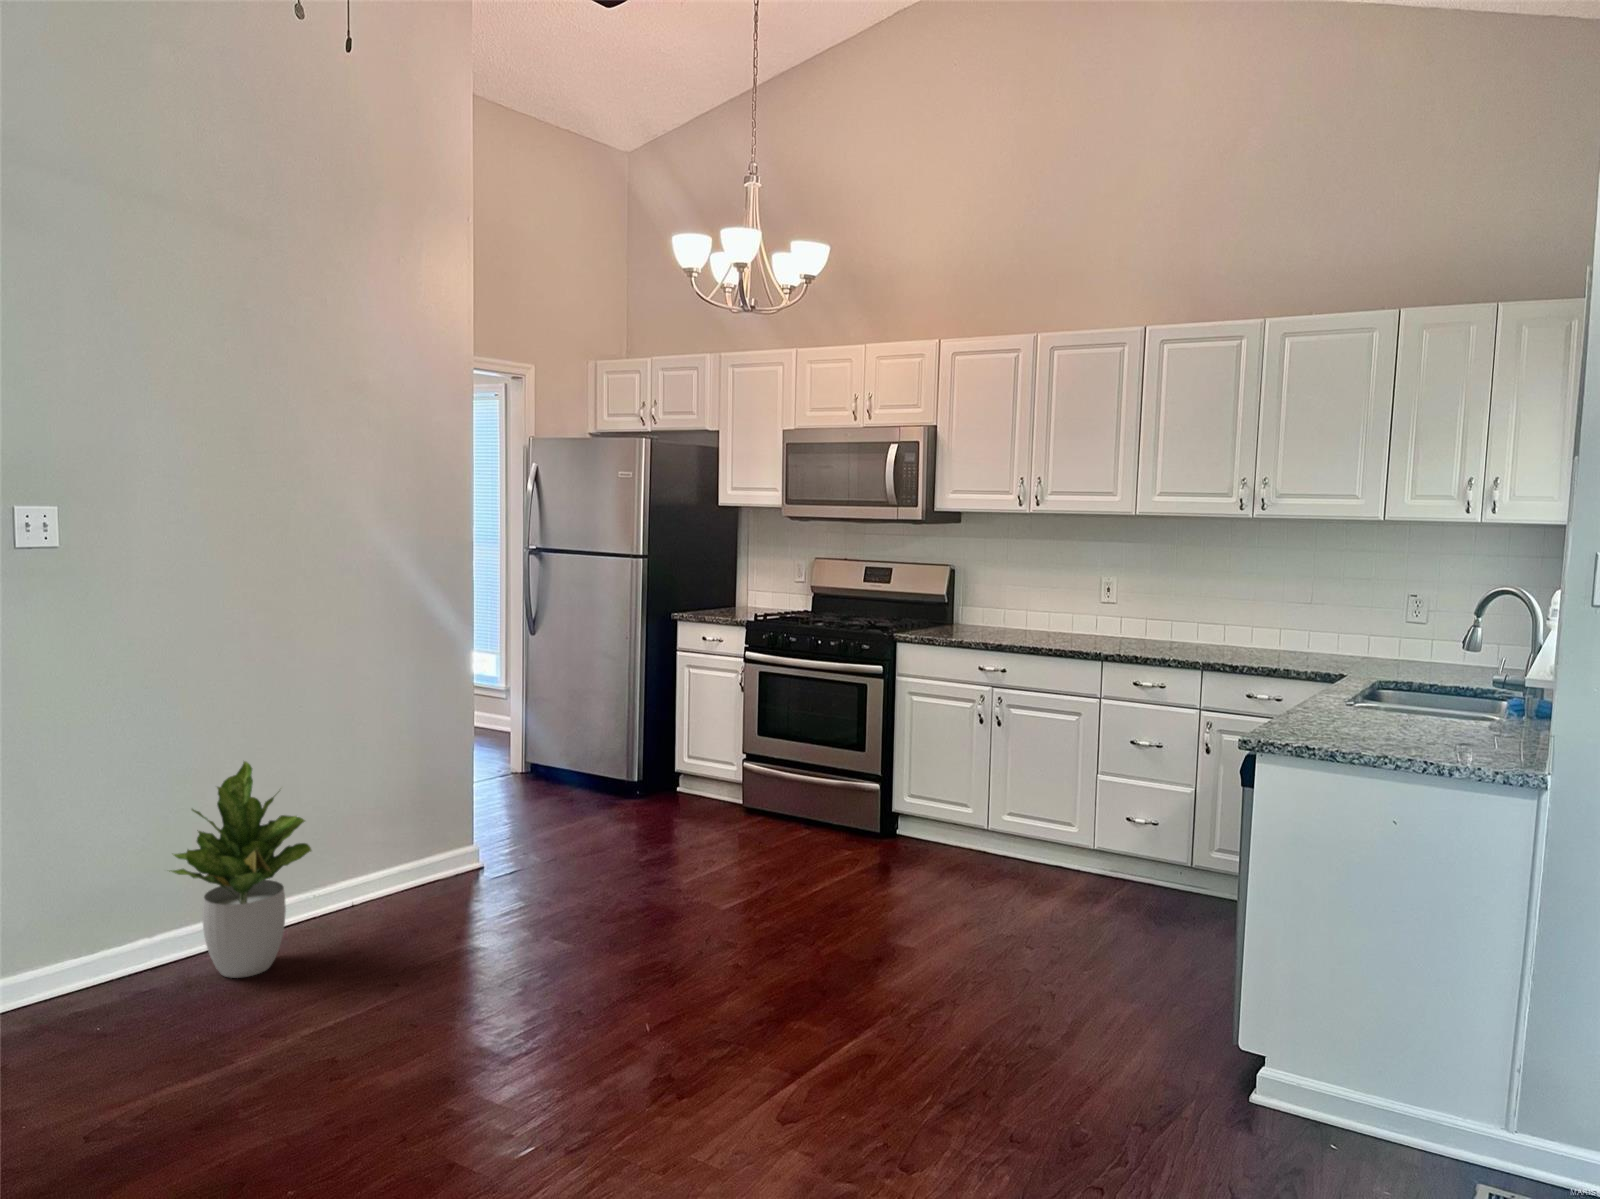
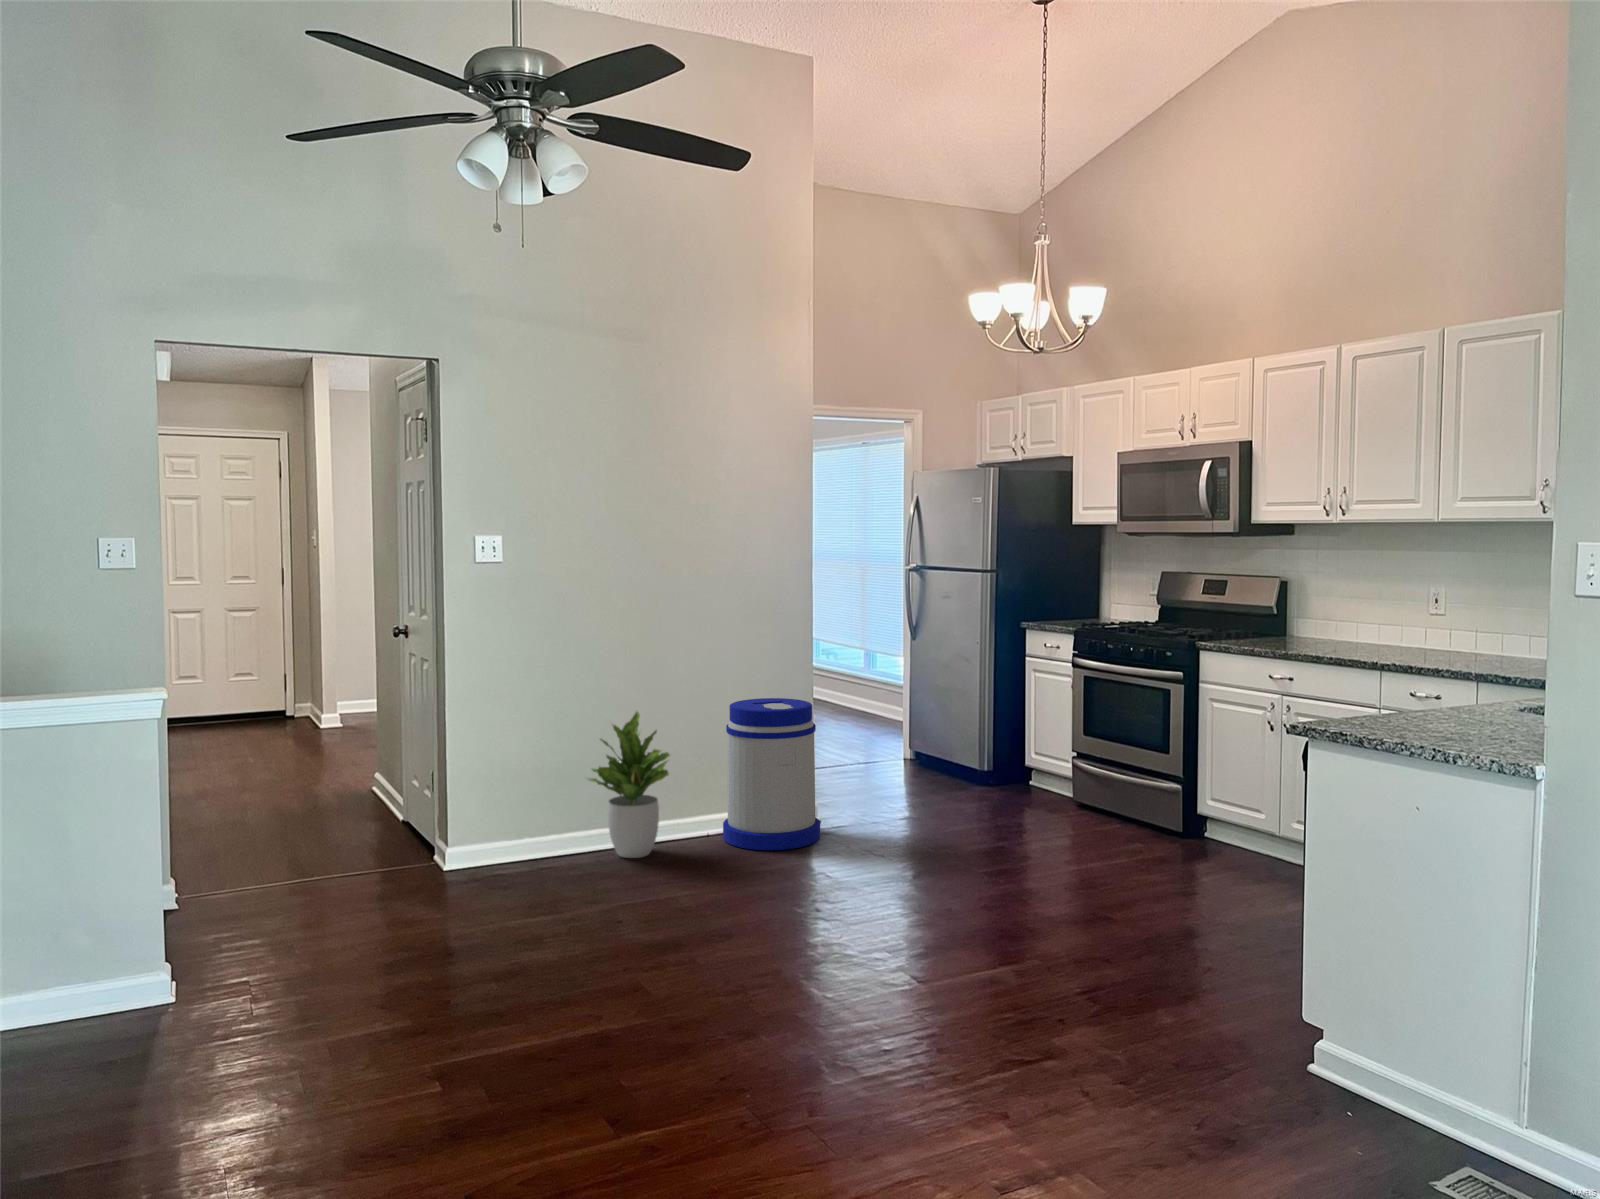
trash can: none [364,724,499,932] -> present [723,698,820,850]

